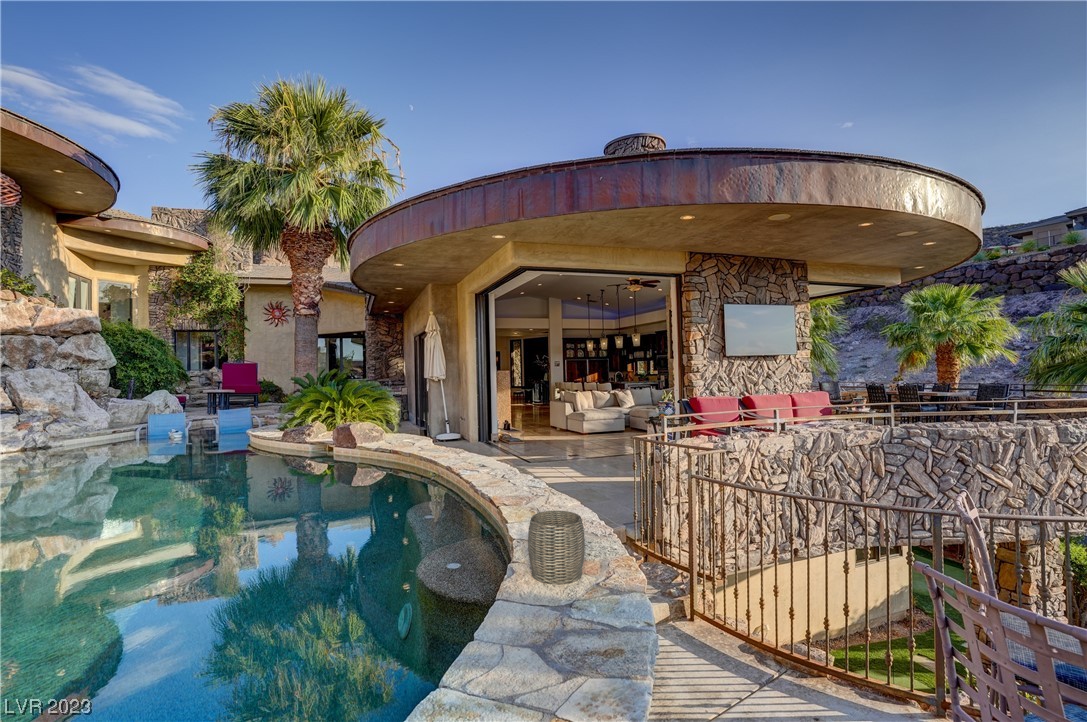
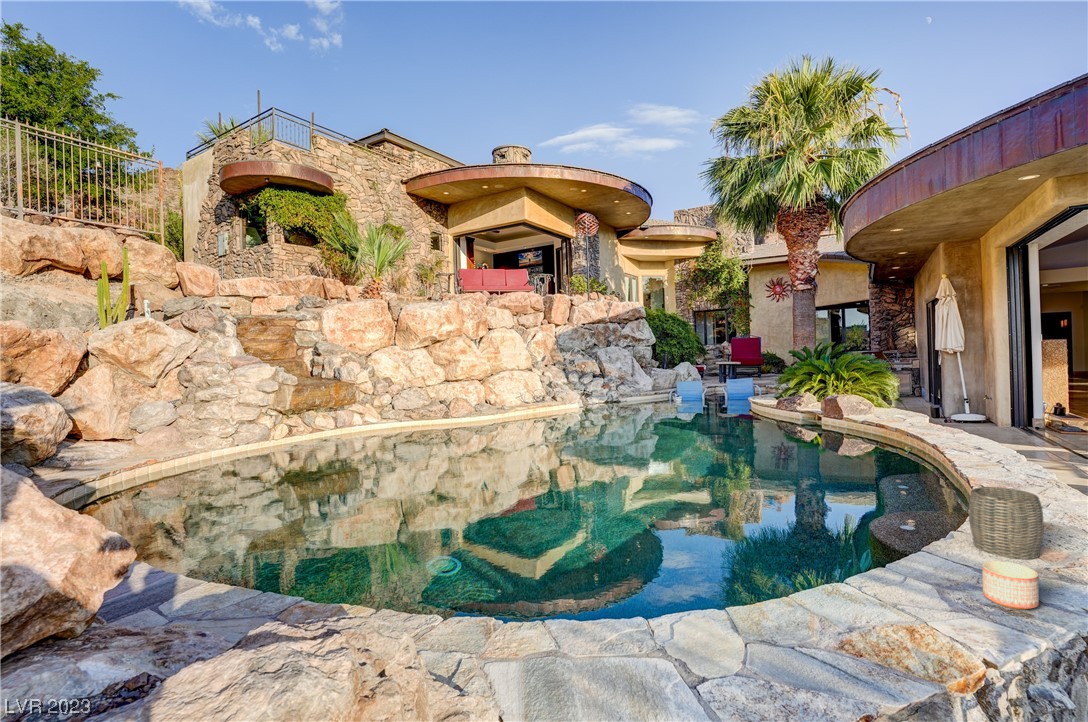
planter: none [578,600,624,657] -> present [982,561,1039,610]

